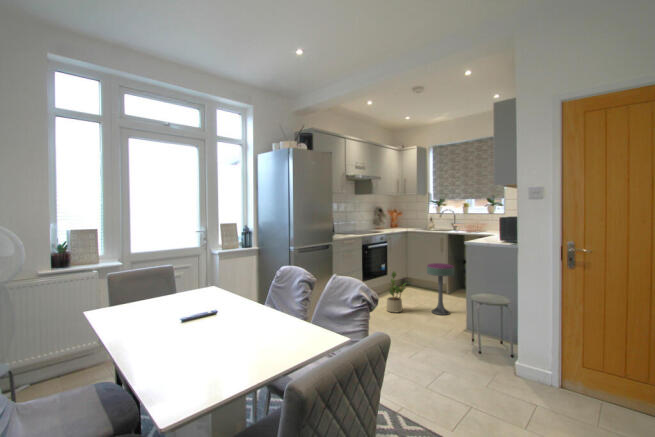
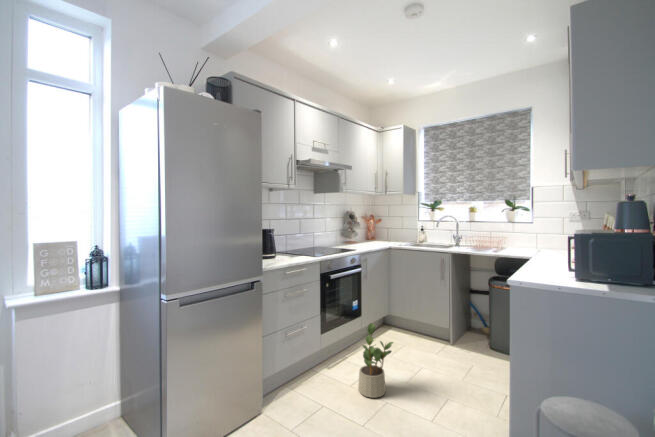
bar stool: present [427,263,454,315] -> none [427,307,475,402]

